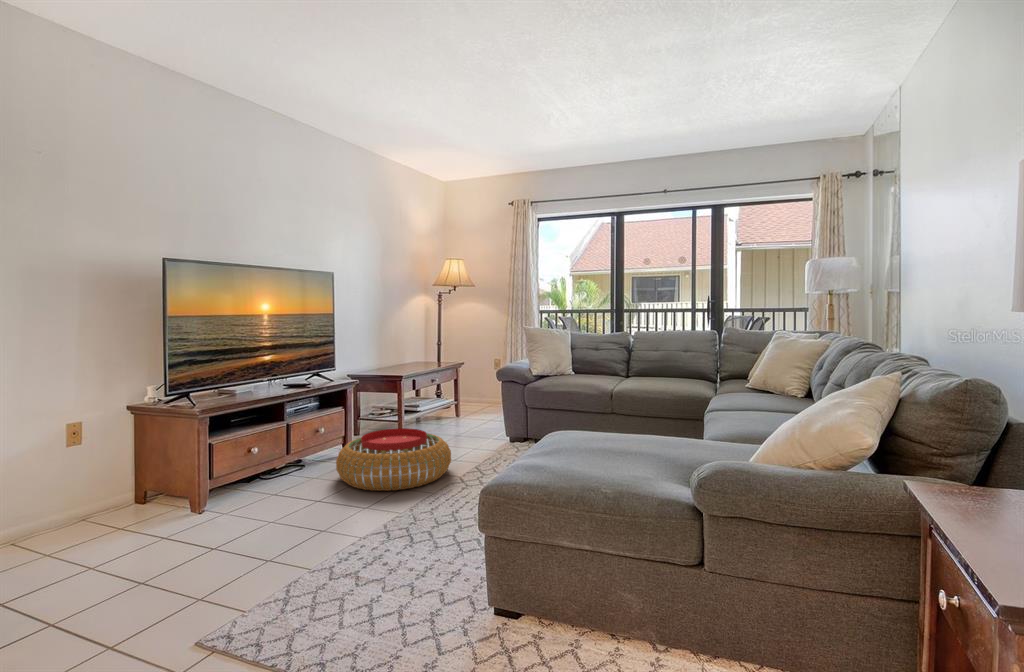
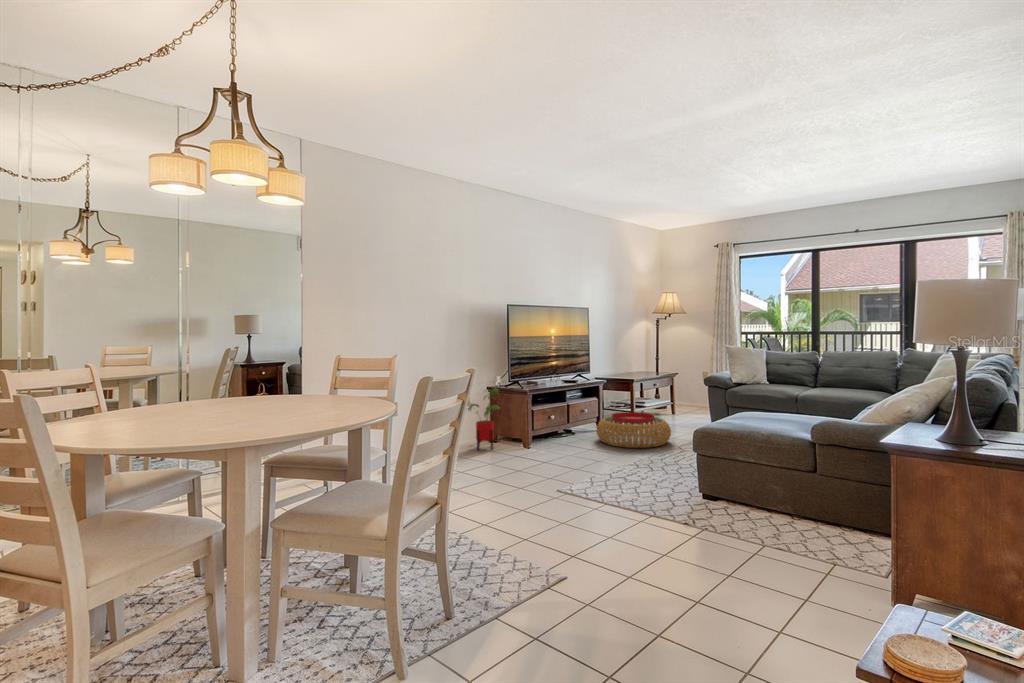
house plant: none [55,409,145,534] -> present [468,388,500,450]

